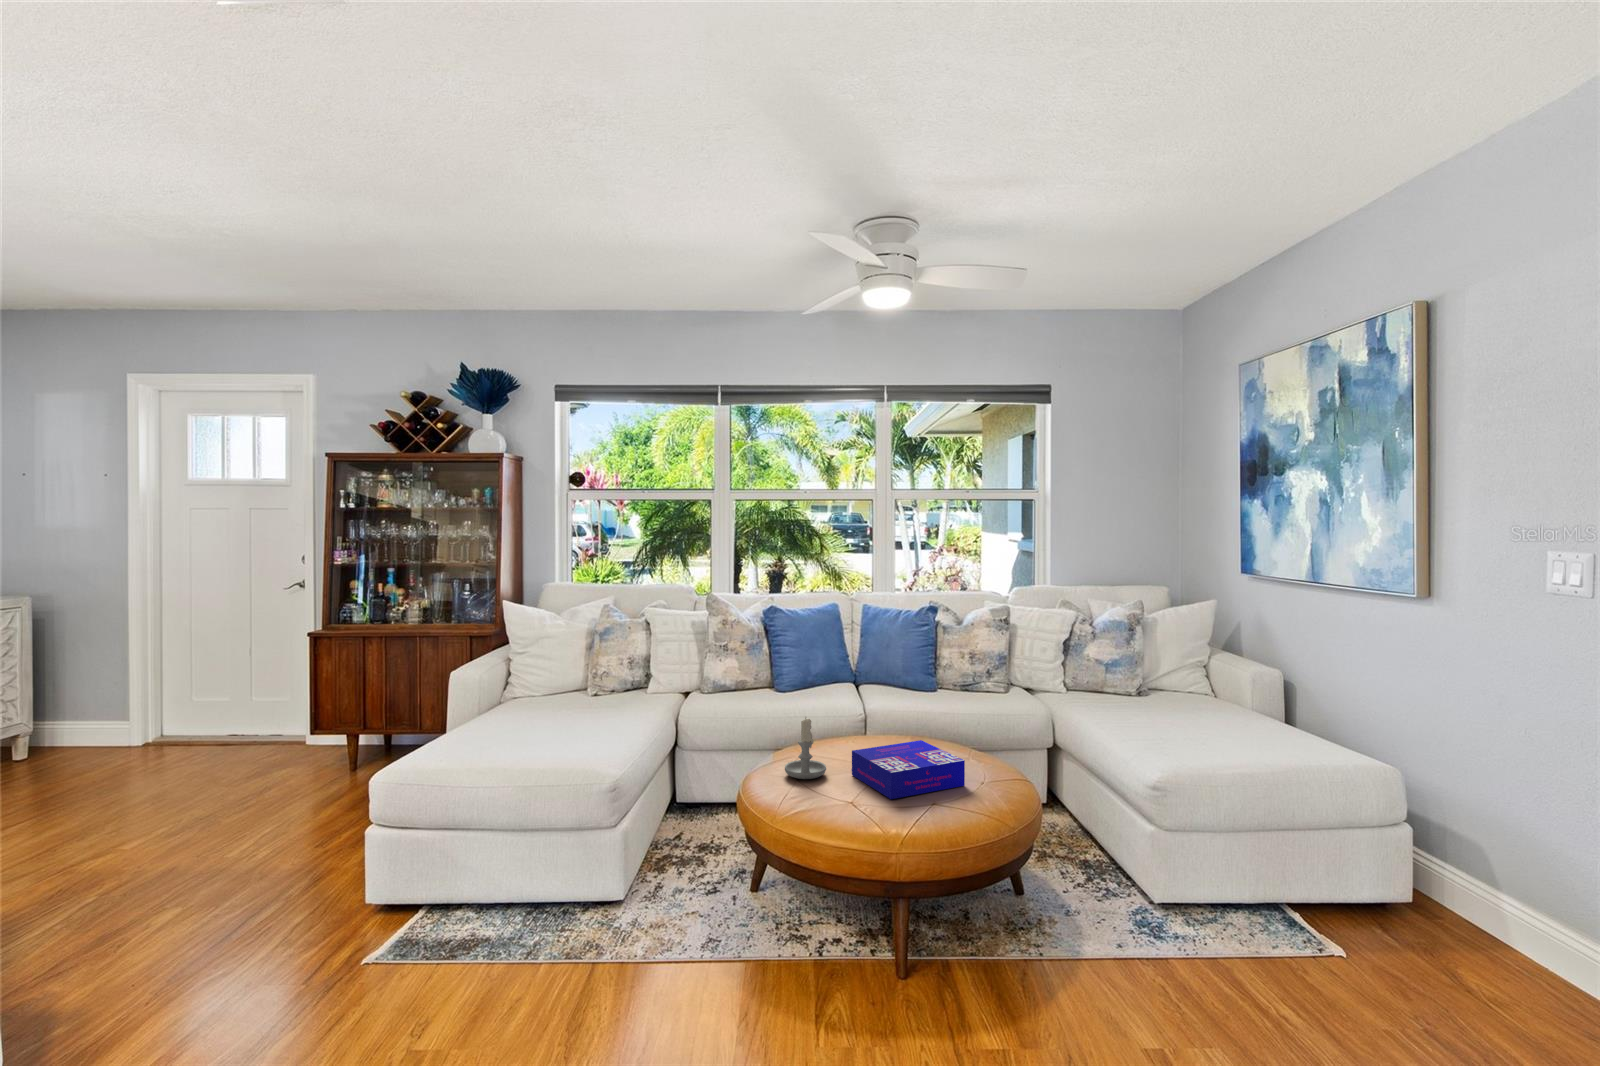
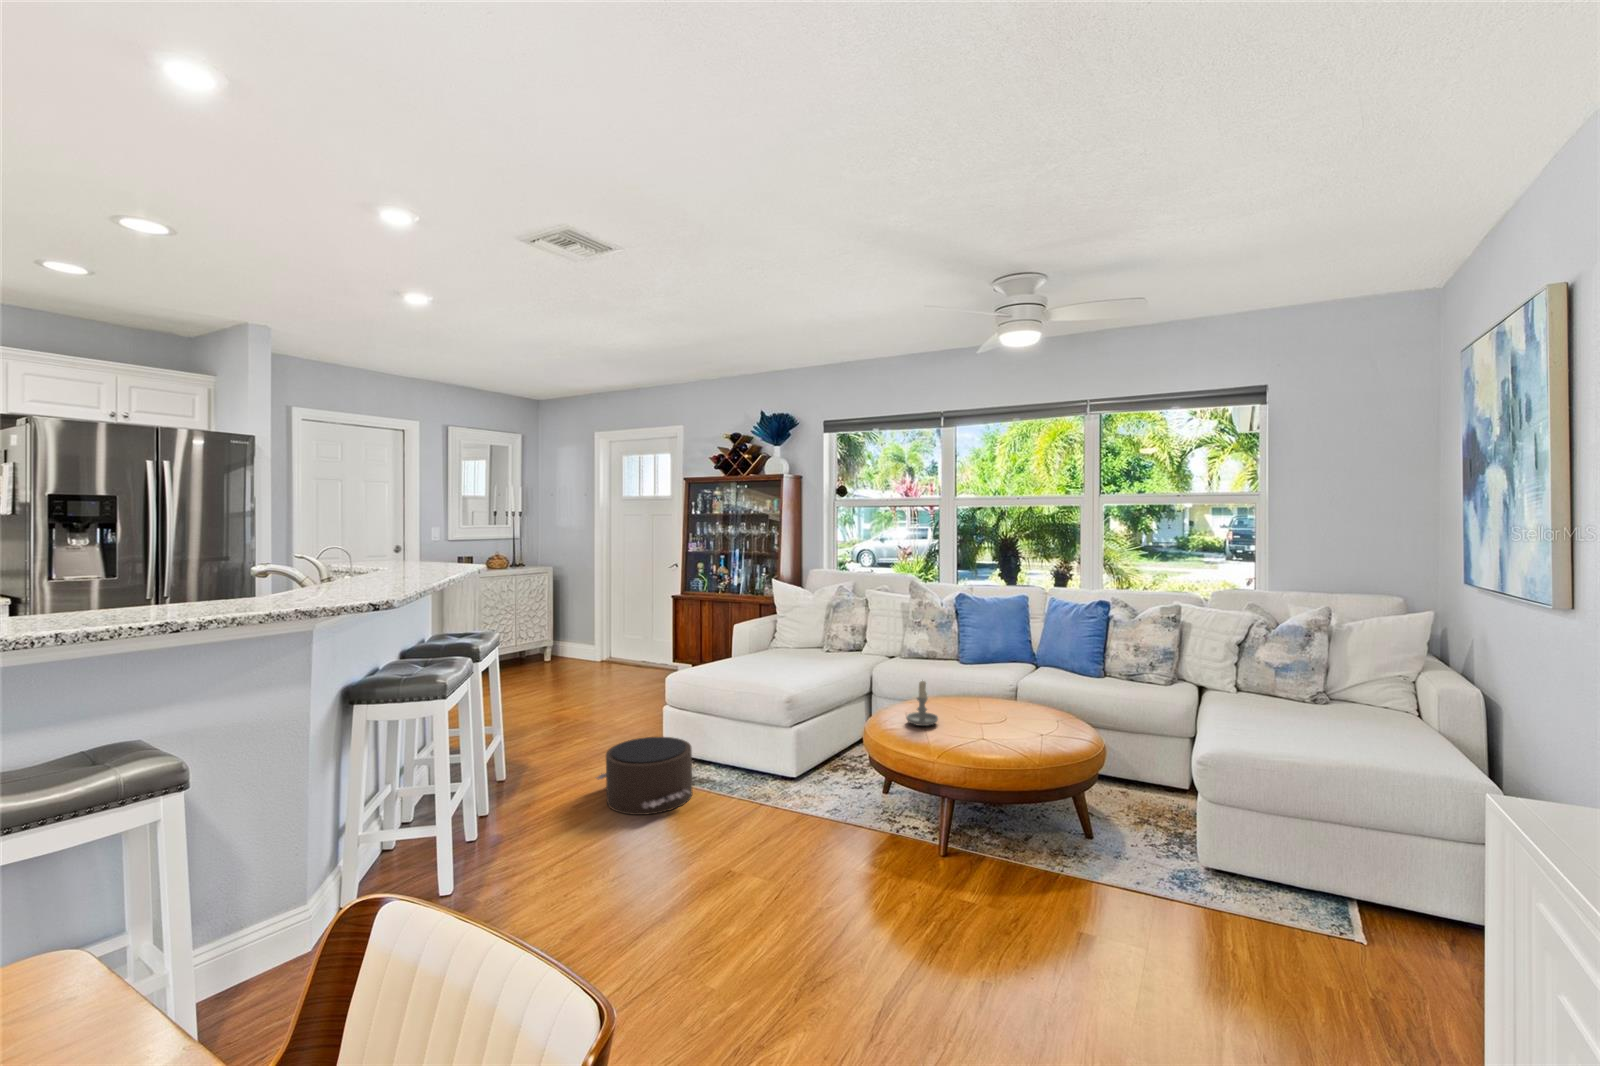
board game: present [852,740,965,799] -> none [957,709,1037,748]
pouf: none [254,858,461,1013] -> present [597,737,692,815]

